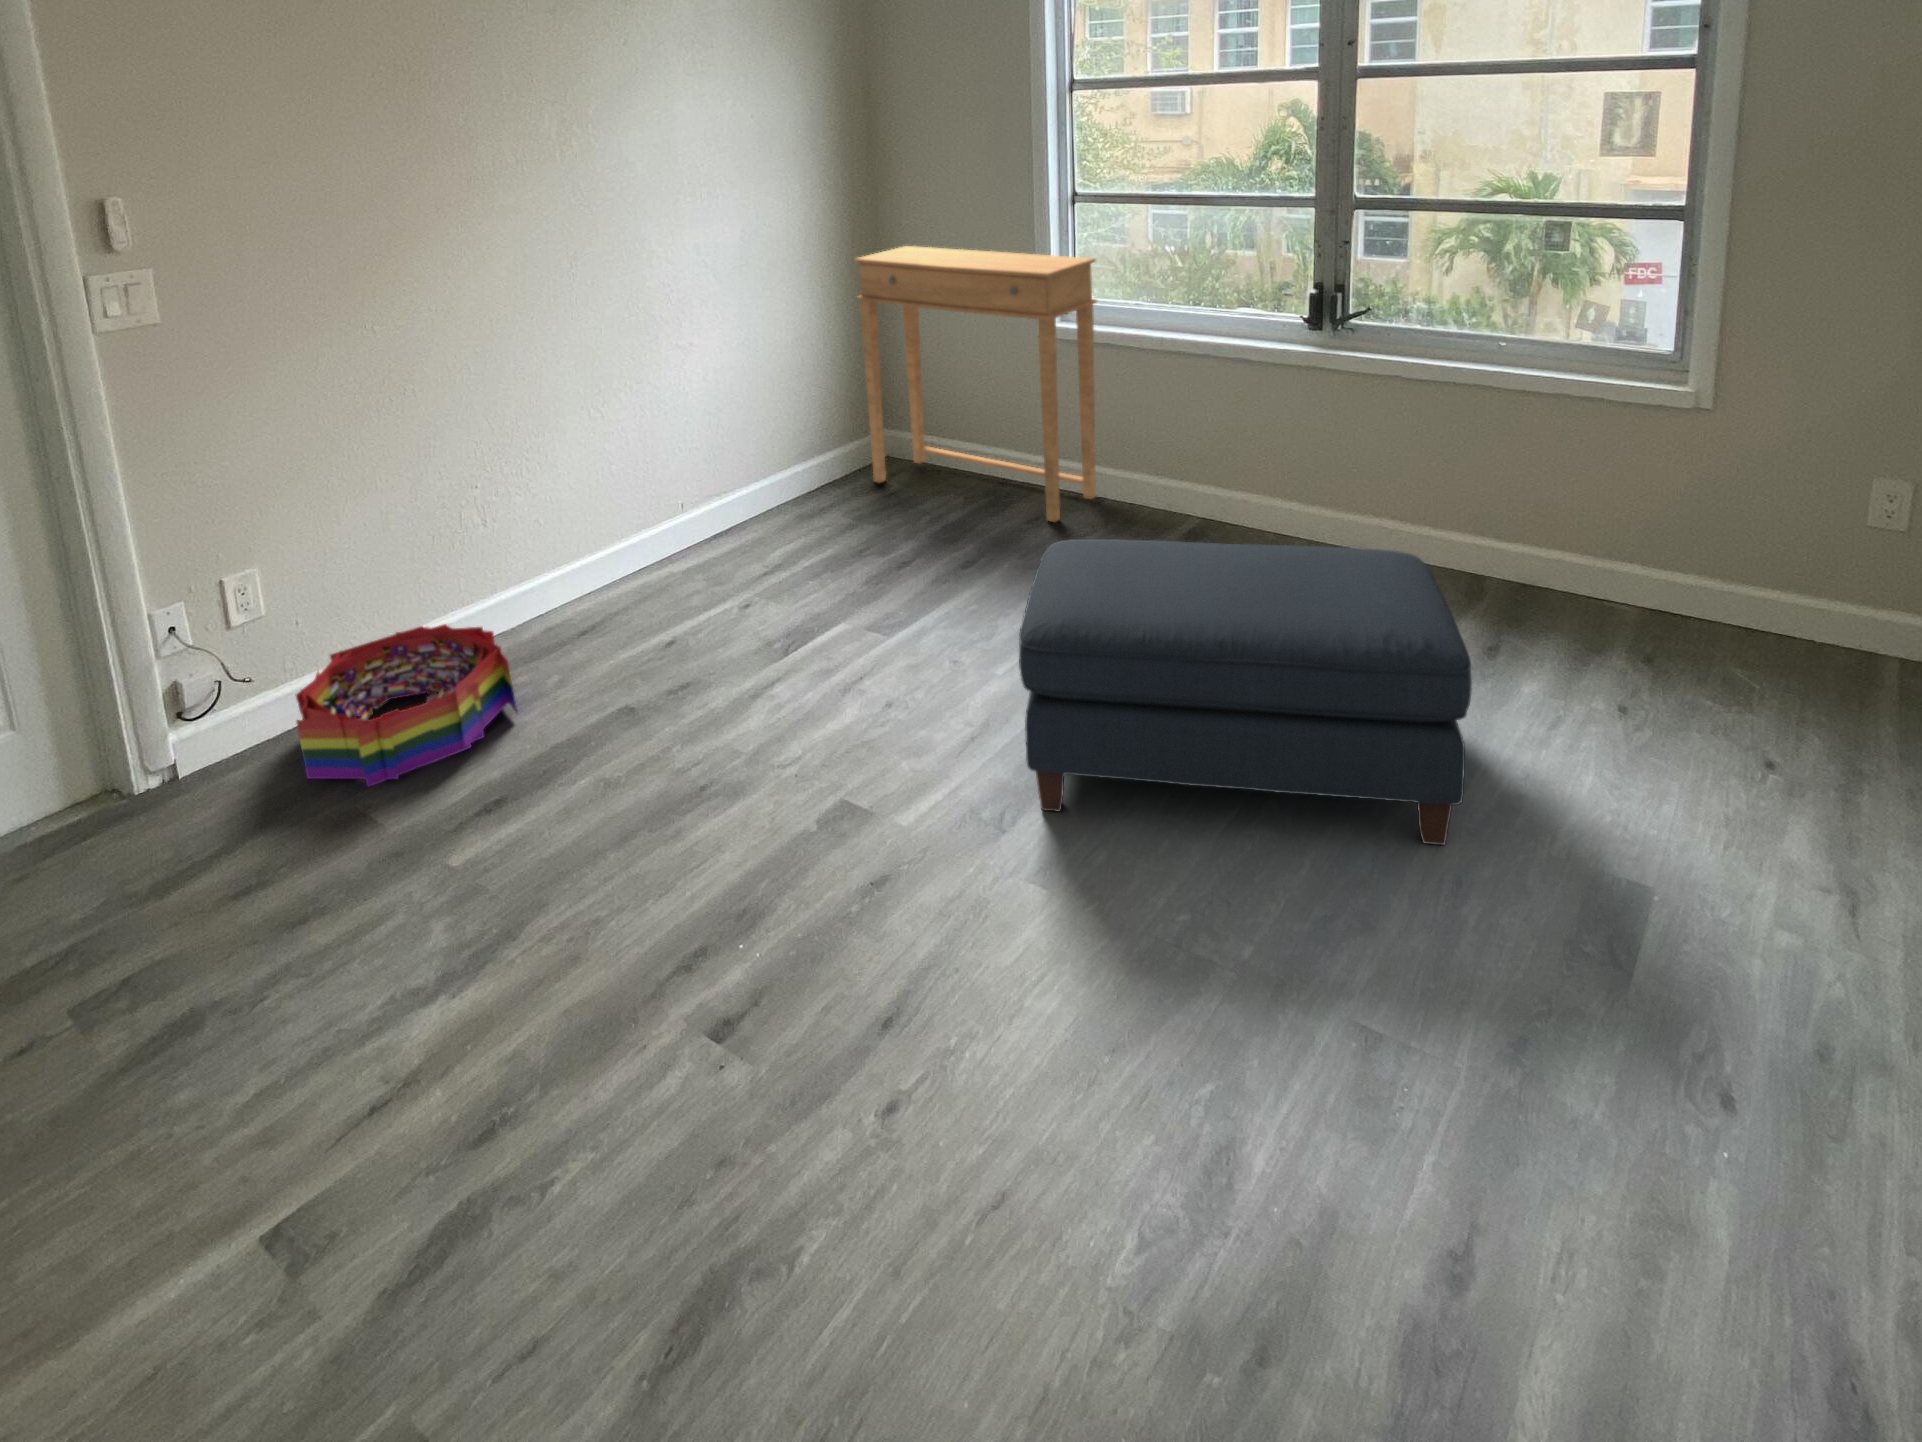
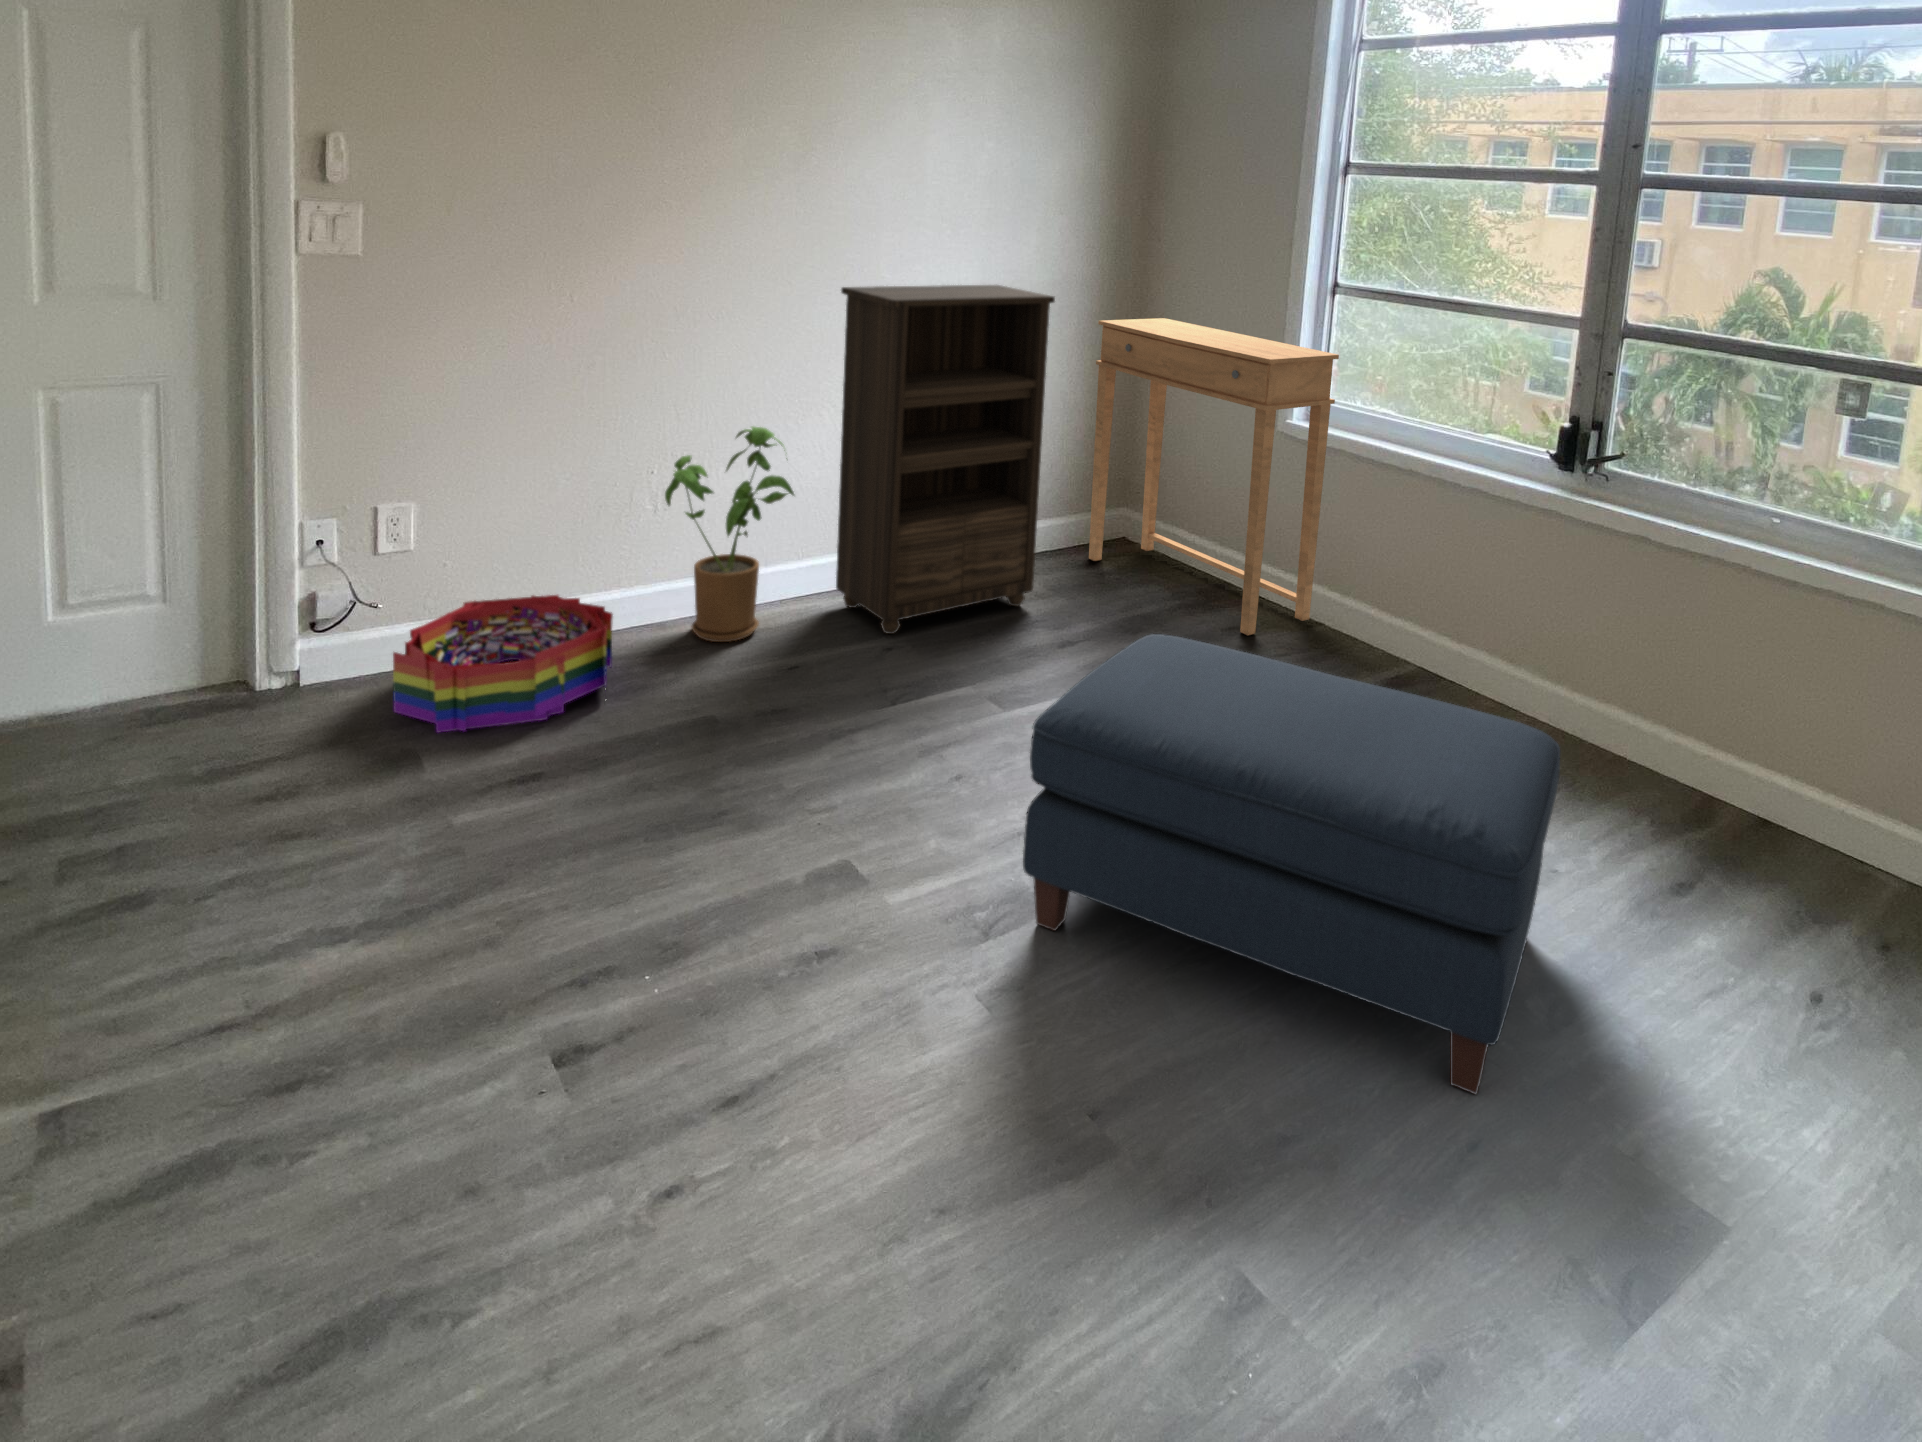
bookshelf: none [635,241,853,591] -> present [836,285,1055,634]
house plant: none [503,420,642,636] -> present [665,427,794,642]

